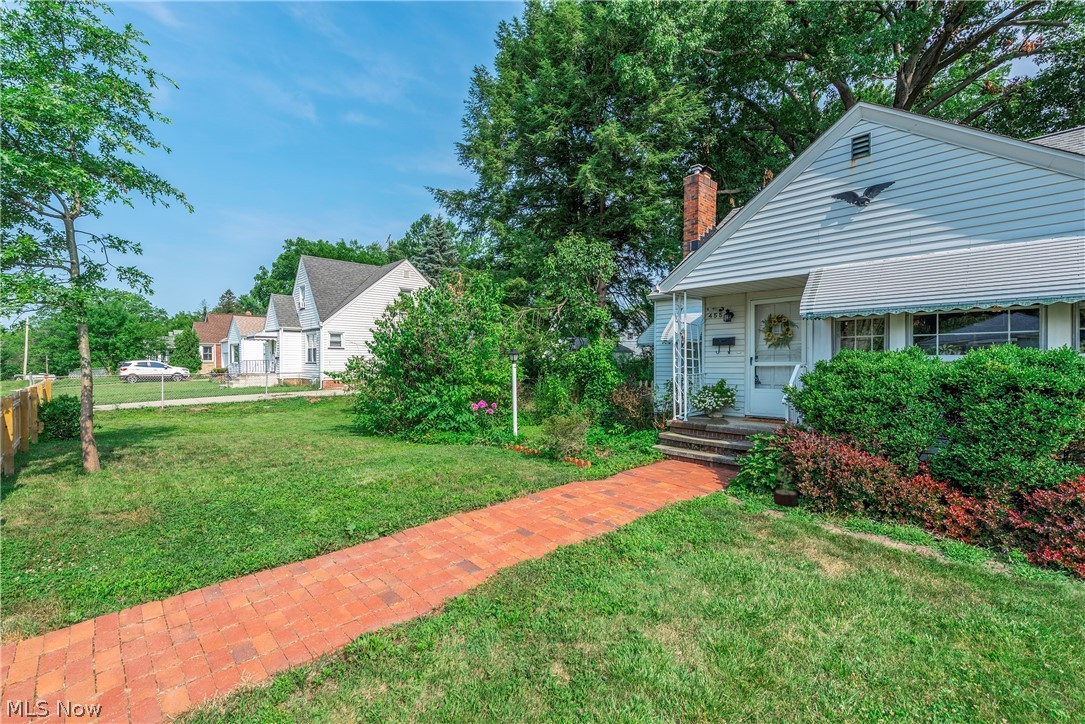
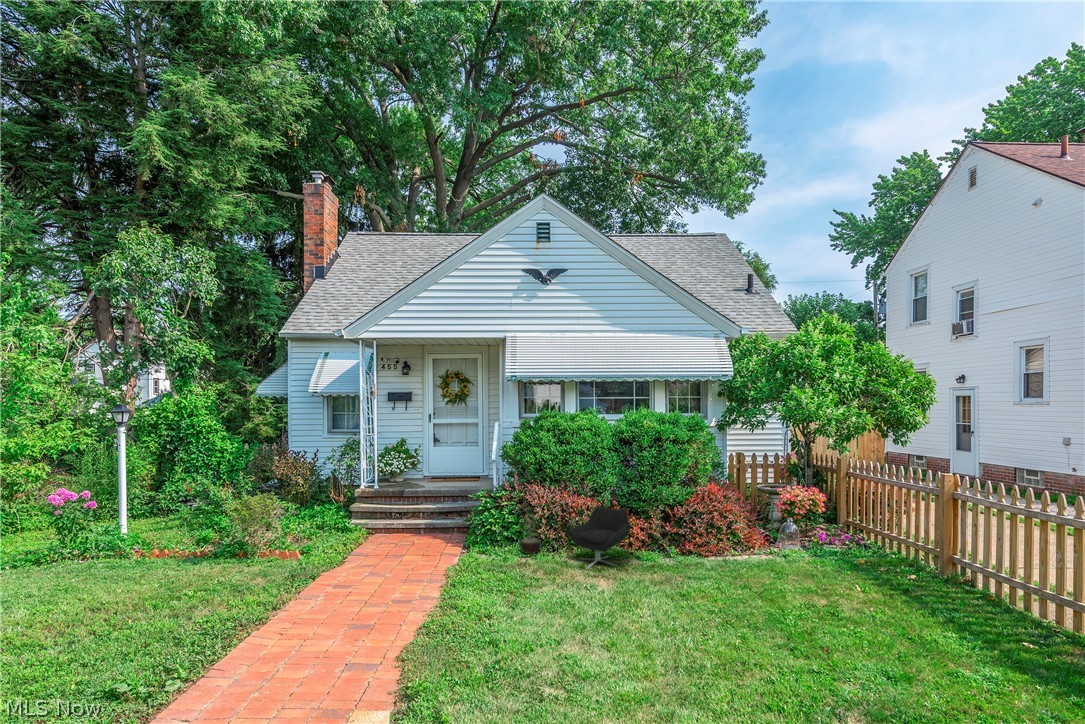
lounge chair: none [811,471,901,543] -> present [567,506,631,569]

